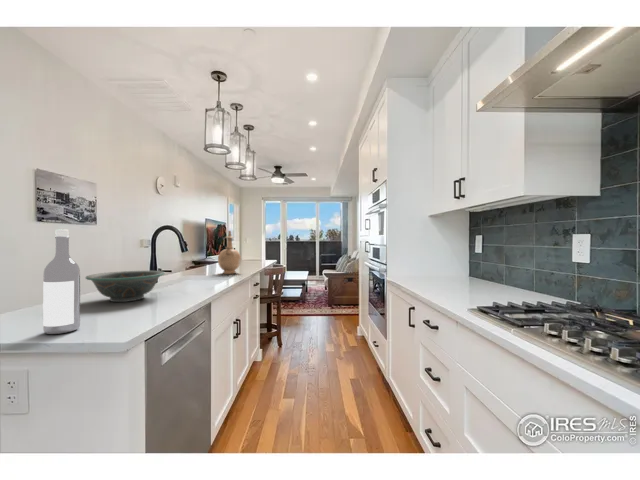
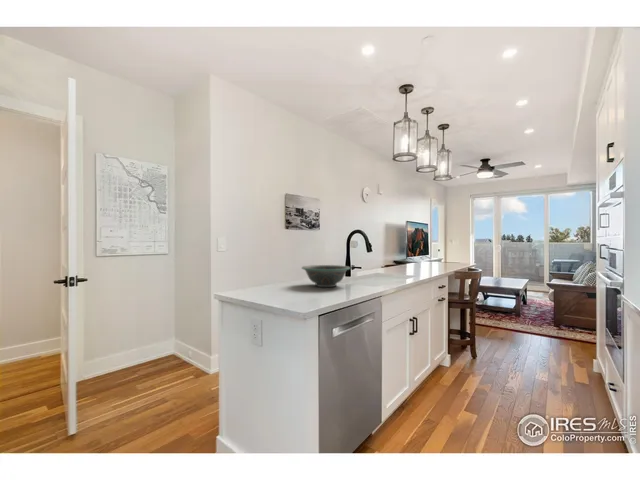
wine bottle: present [43,229,80,334] -> none [275,235,292,300]
vase: present [218,231,241,274] -> none [404,233,426,274]

